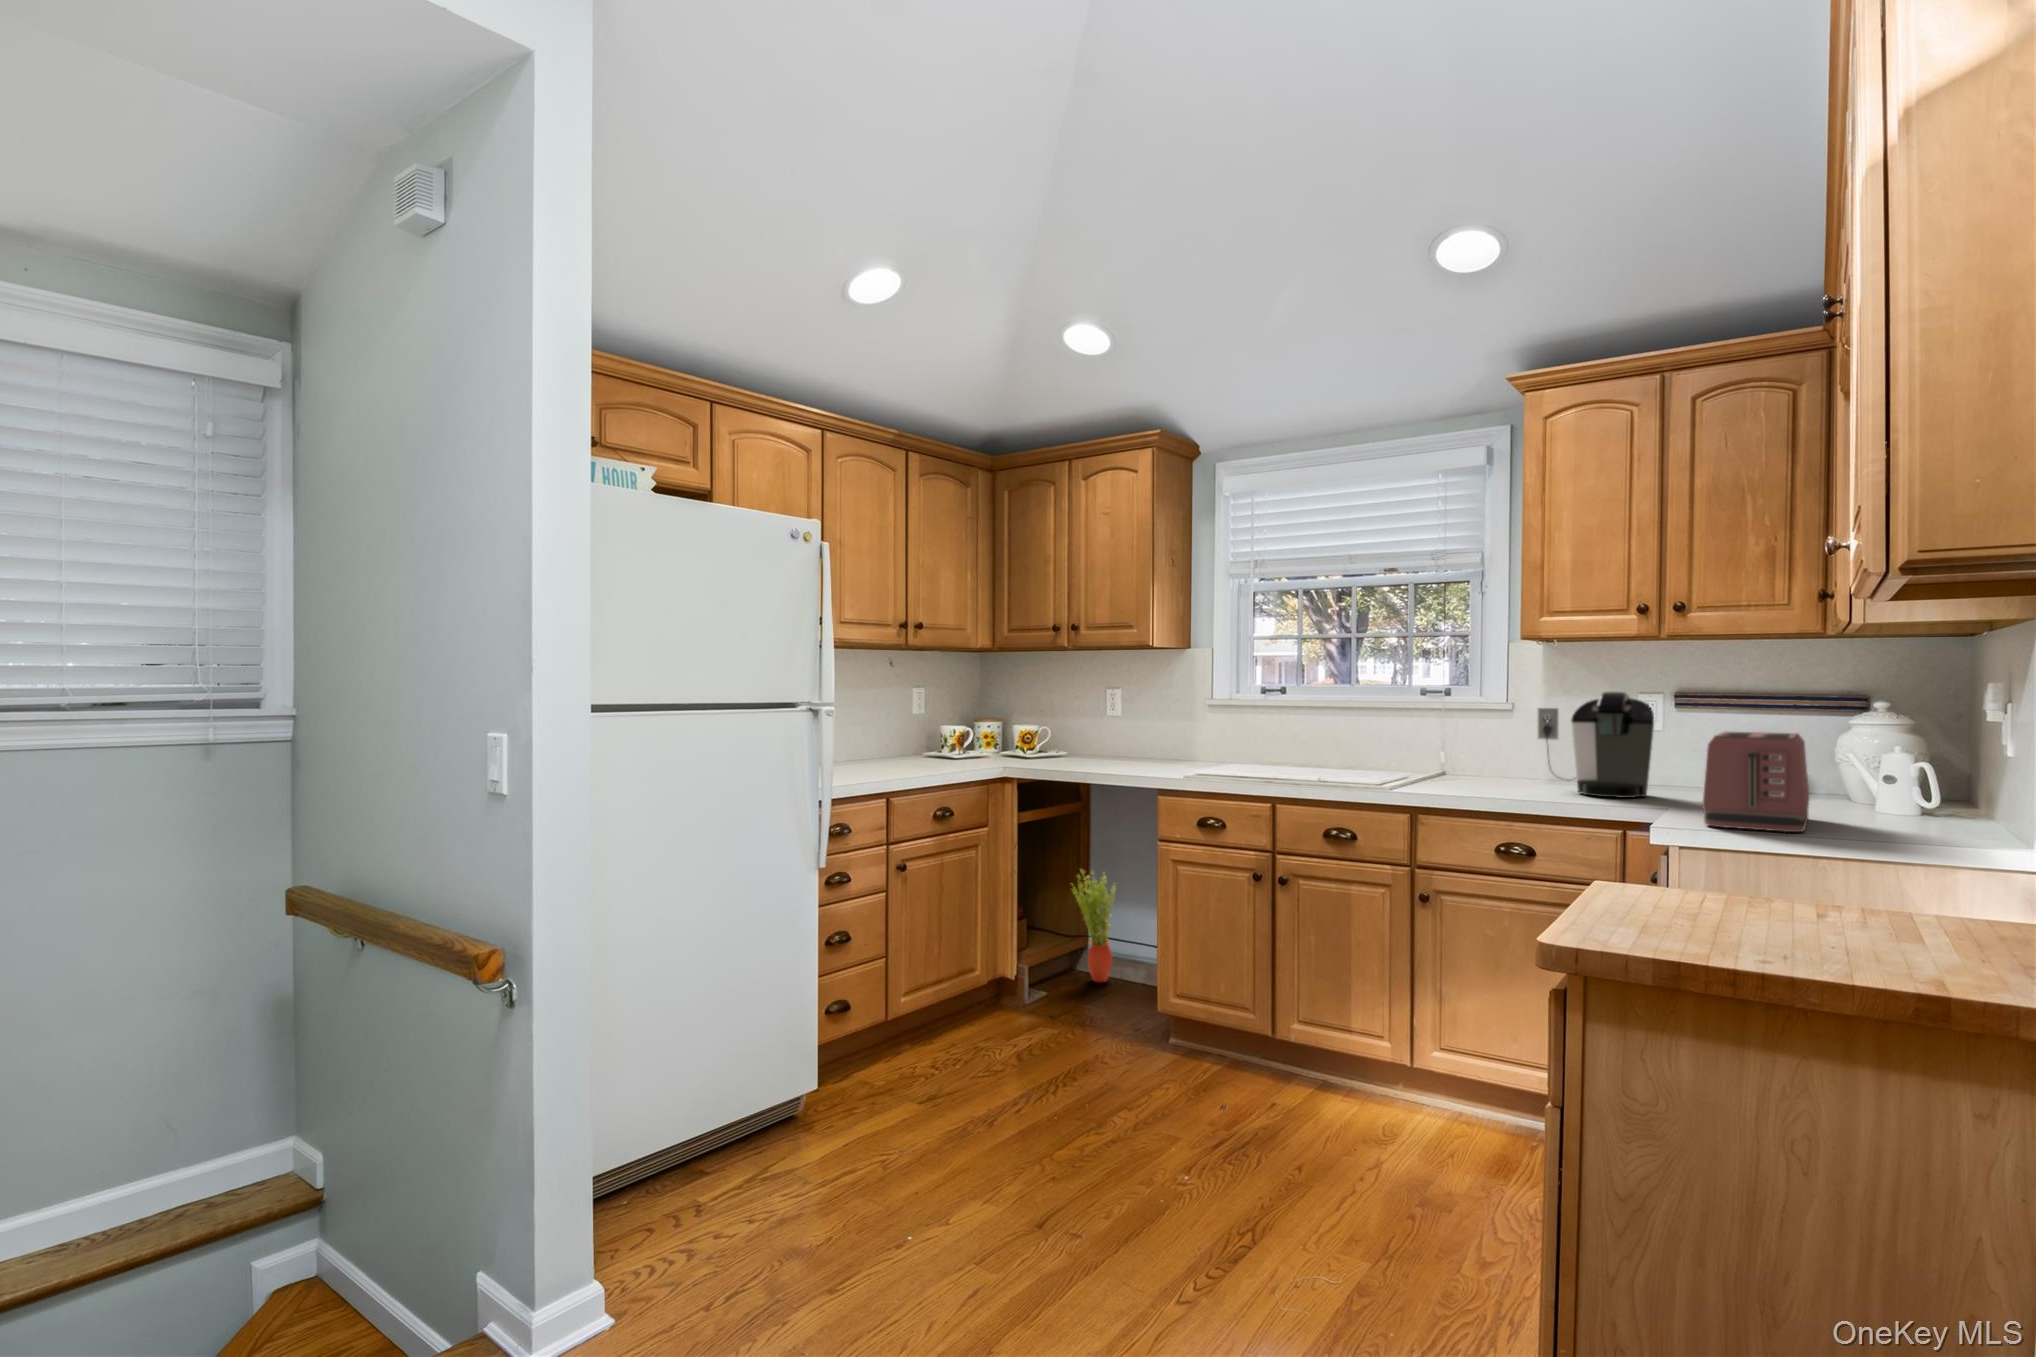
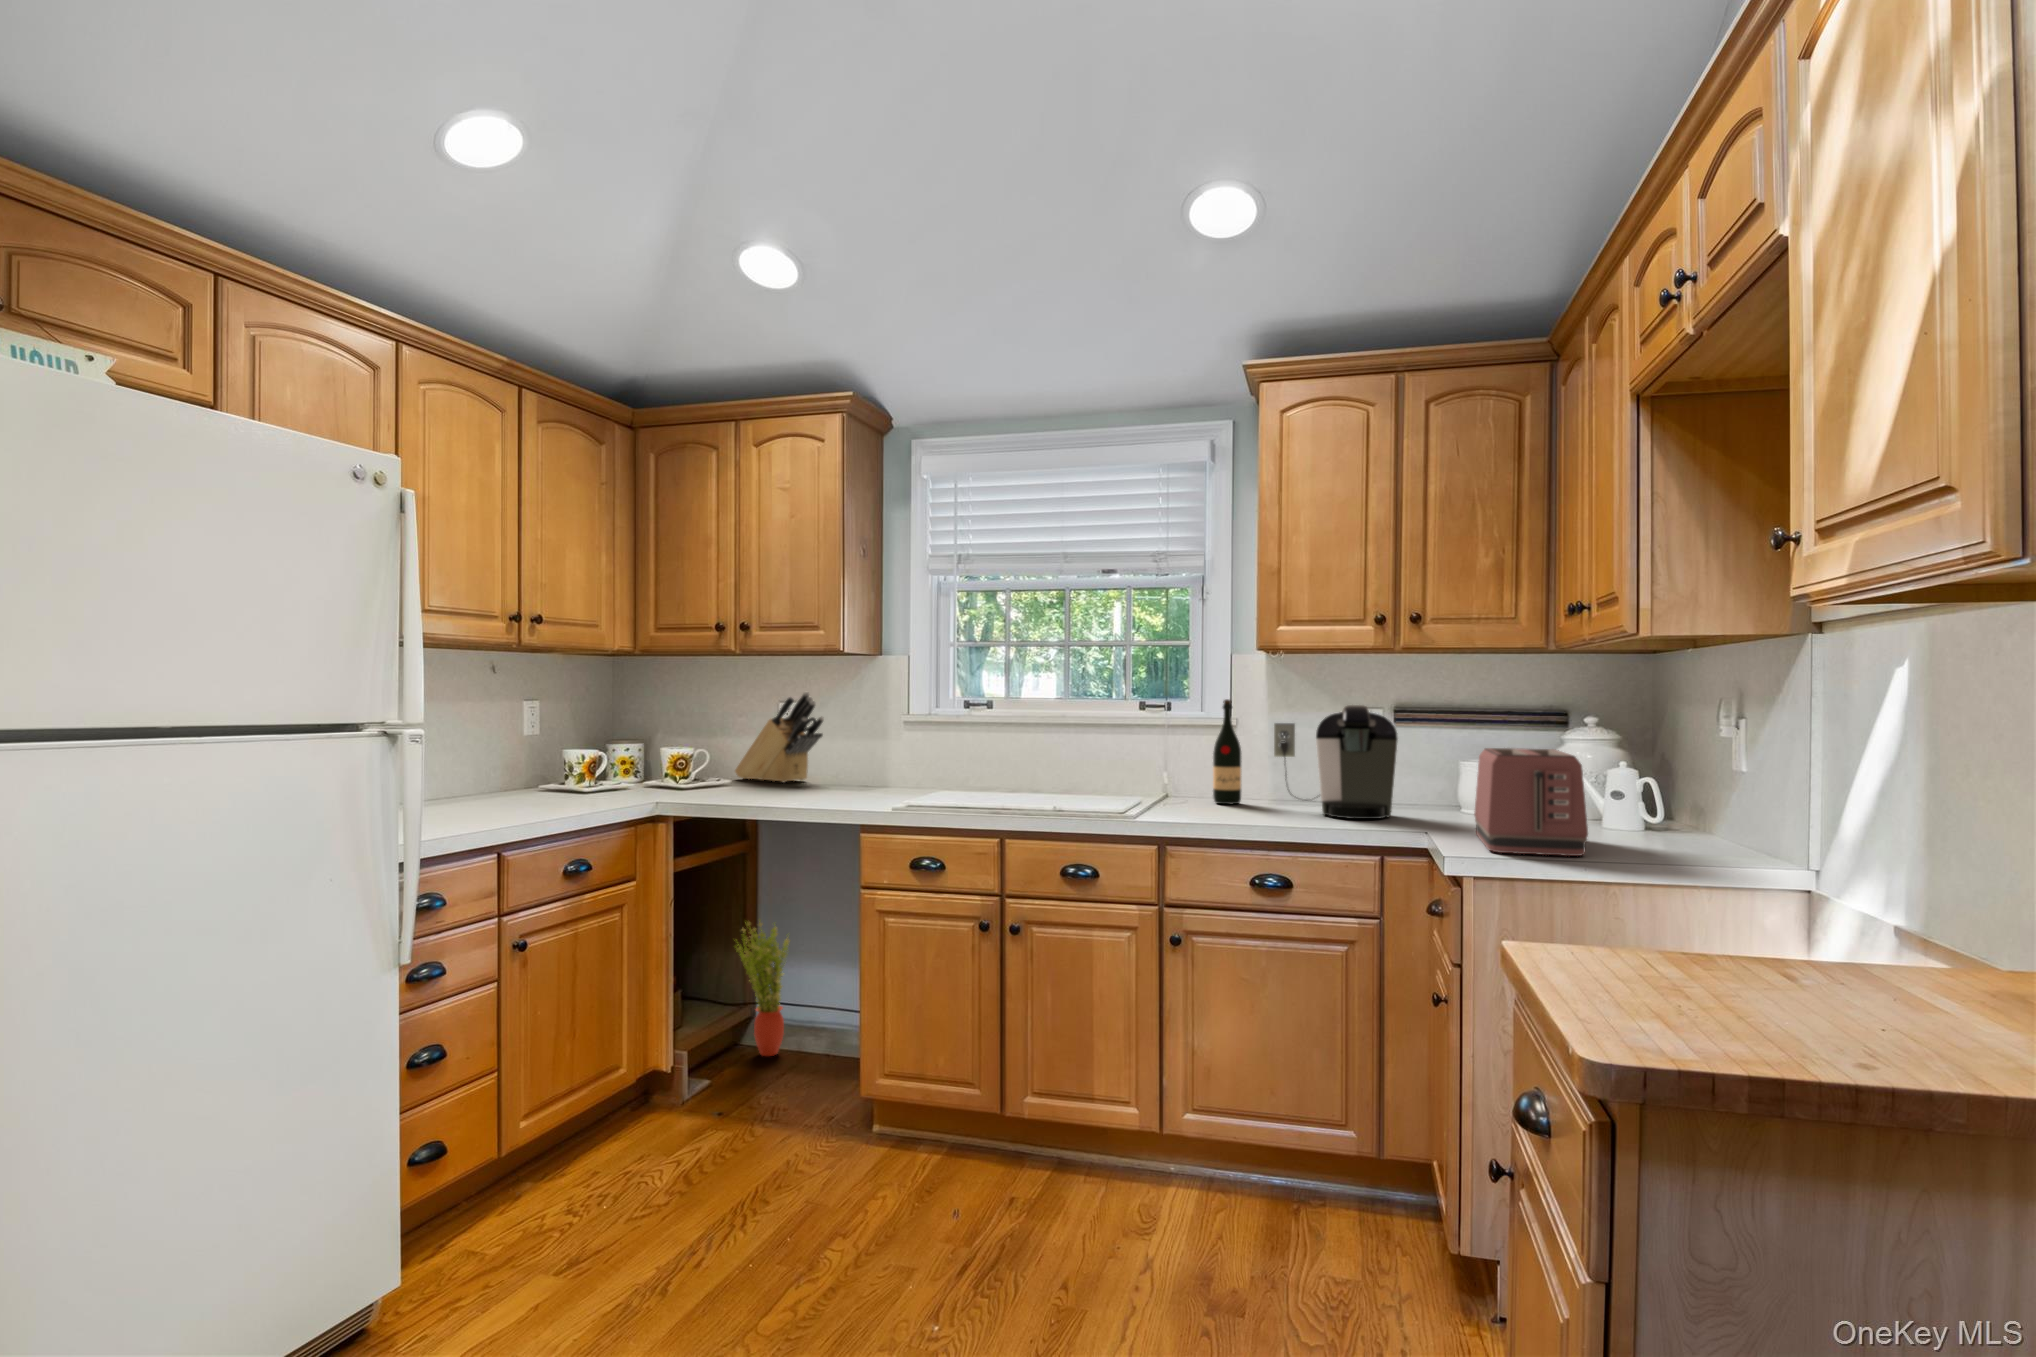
knife block: none [1074,680,1144,756] -> present [735,692,824,782]
wine bottle: none [1481,686,1509,783] -> present [1213,699,1241,804]

